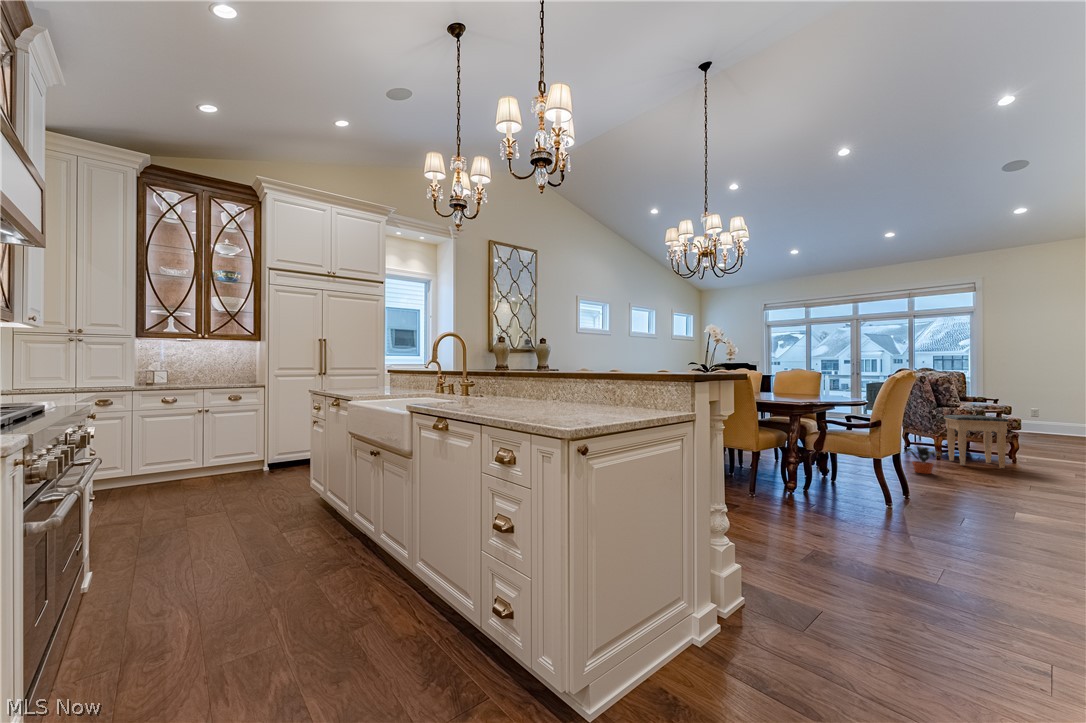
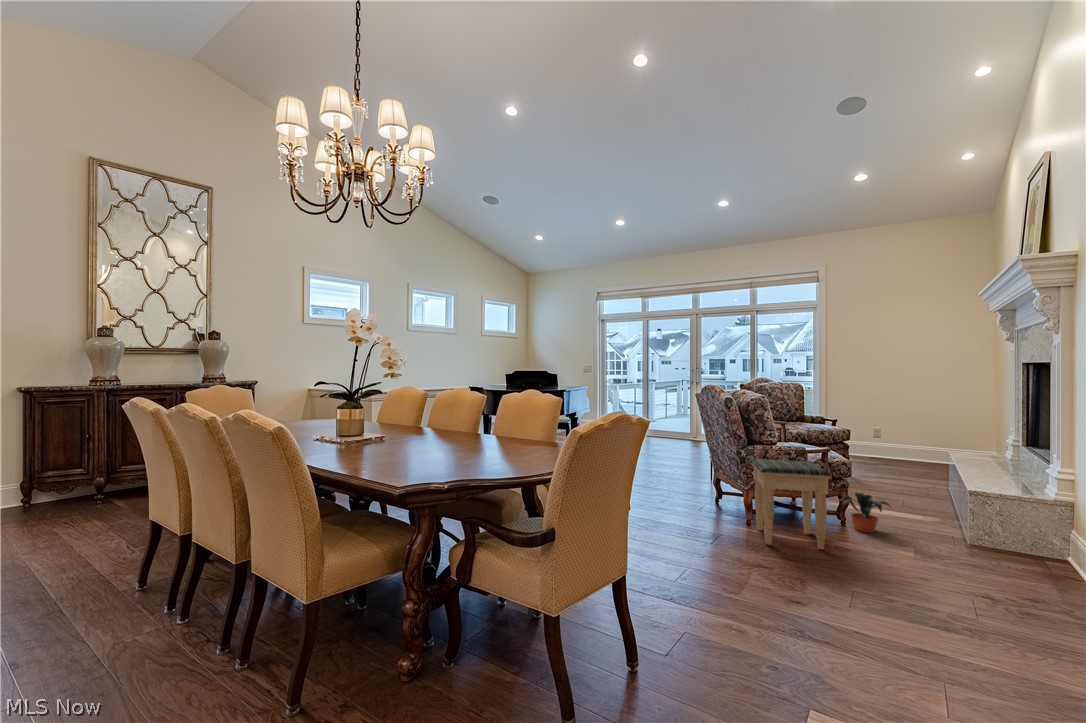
potted plant: present [904,447,943,474] -> present [841,492,891,532]

